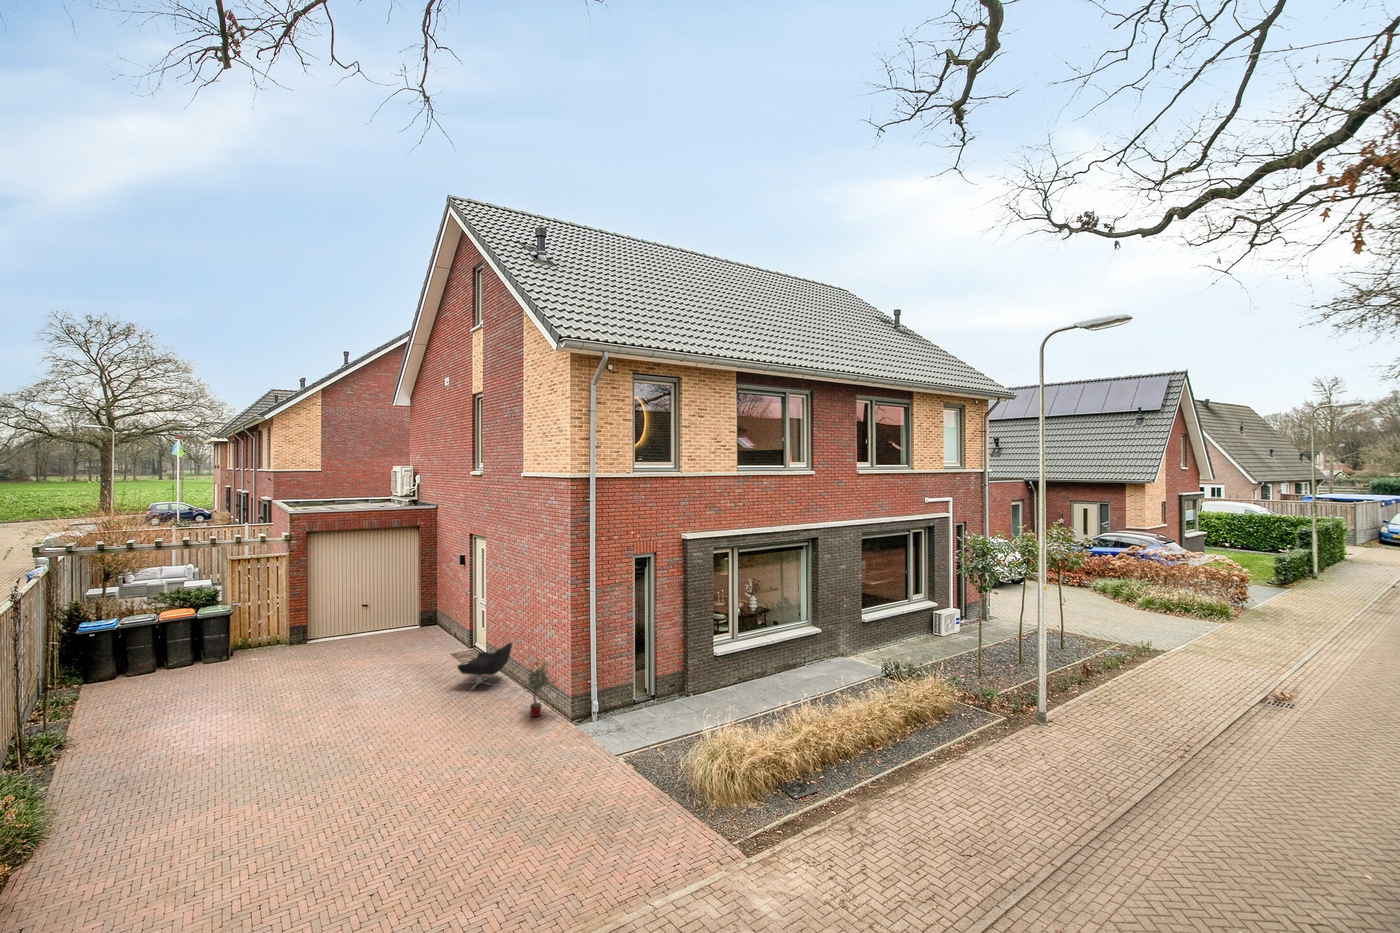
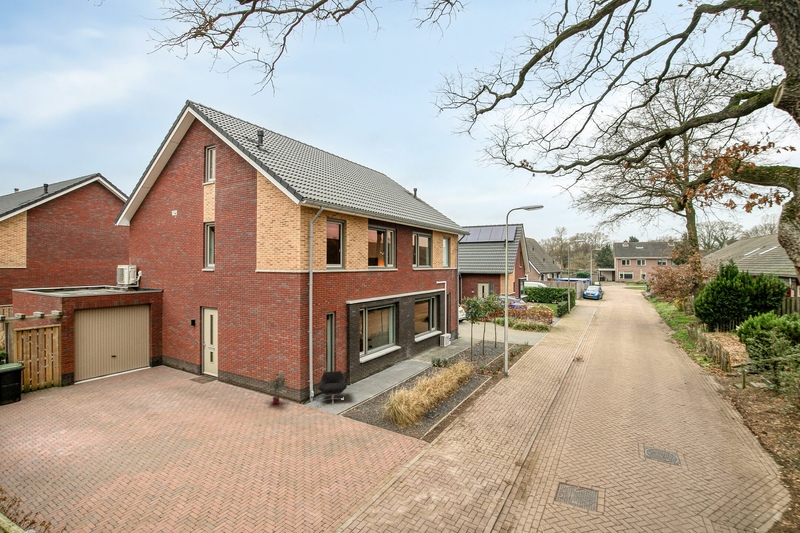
lounge chair: present [457,643,512,690] -> present [318,371,347,404]

